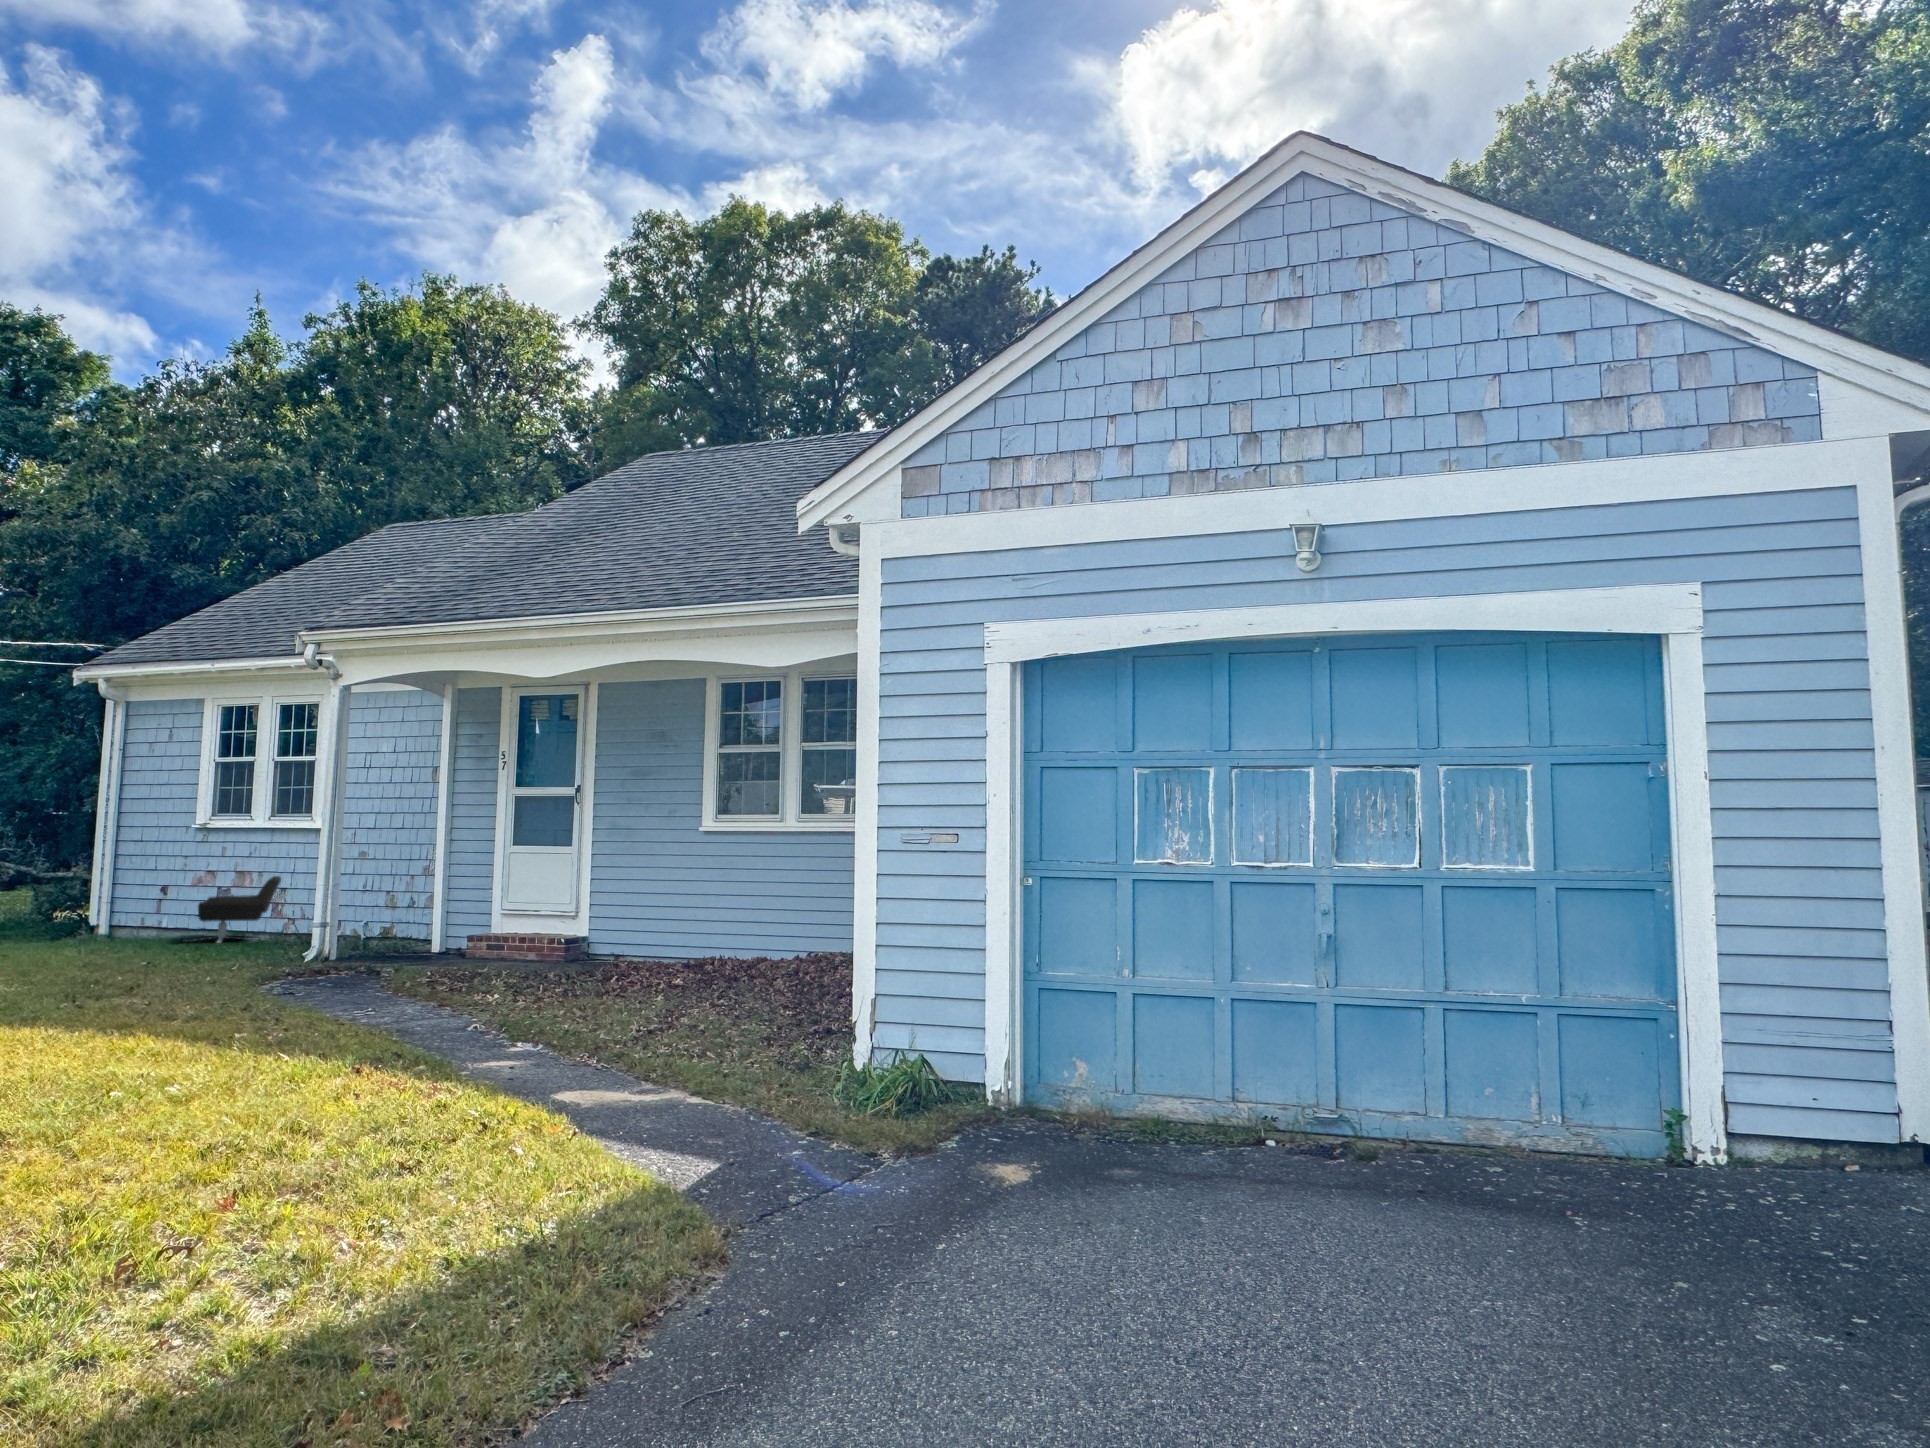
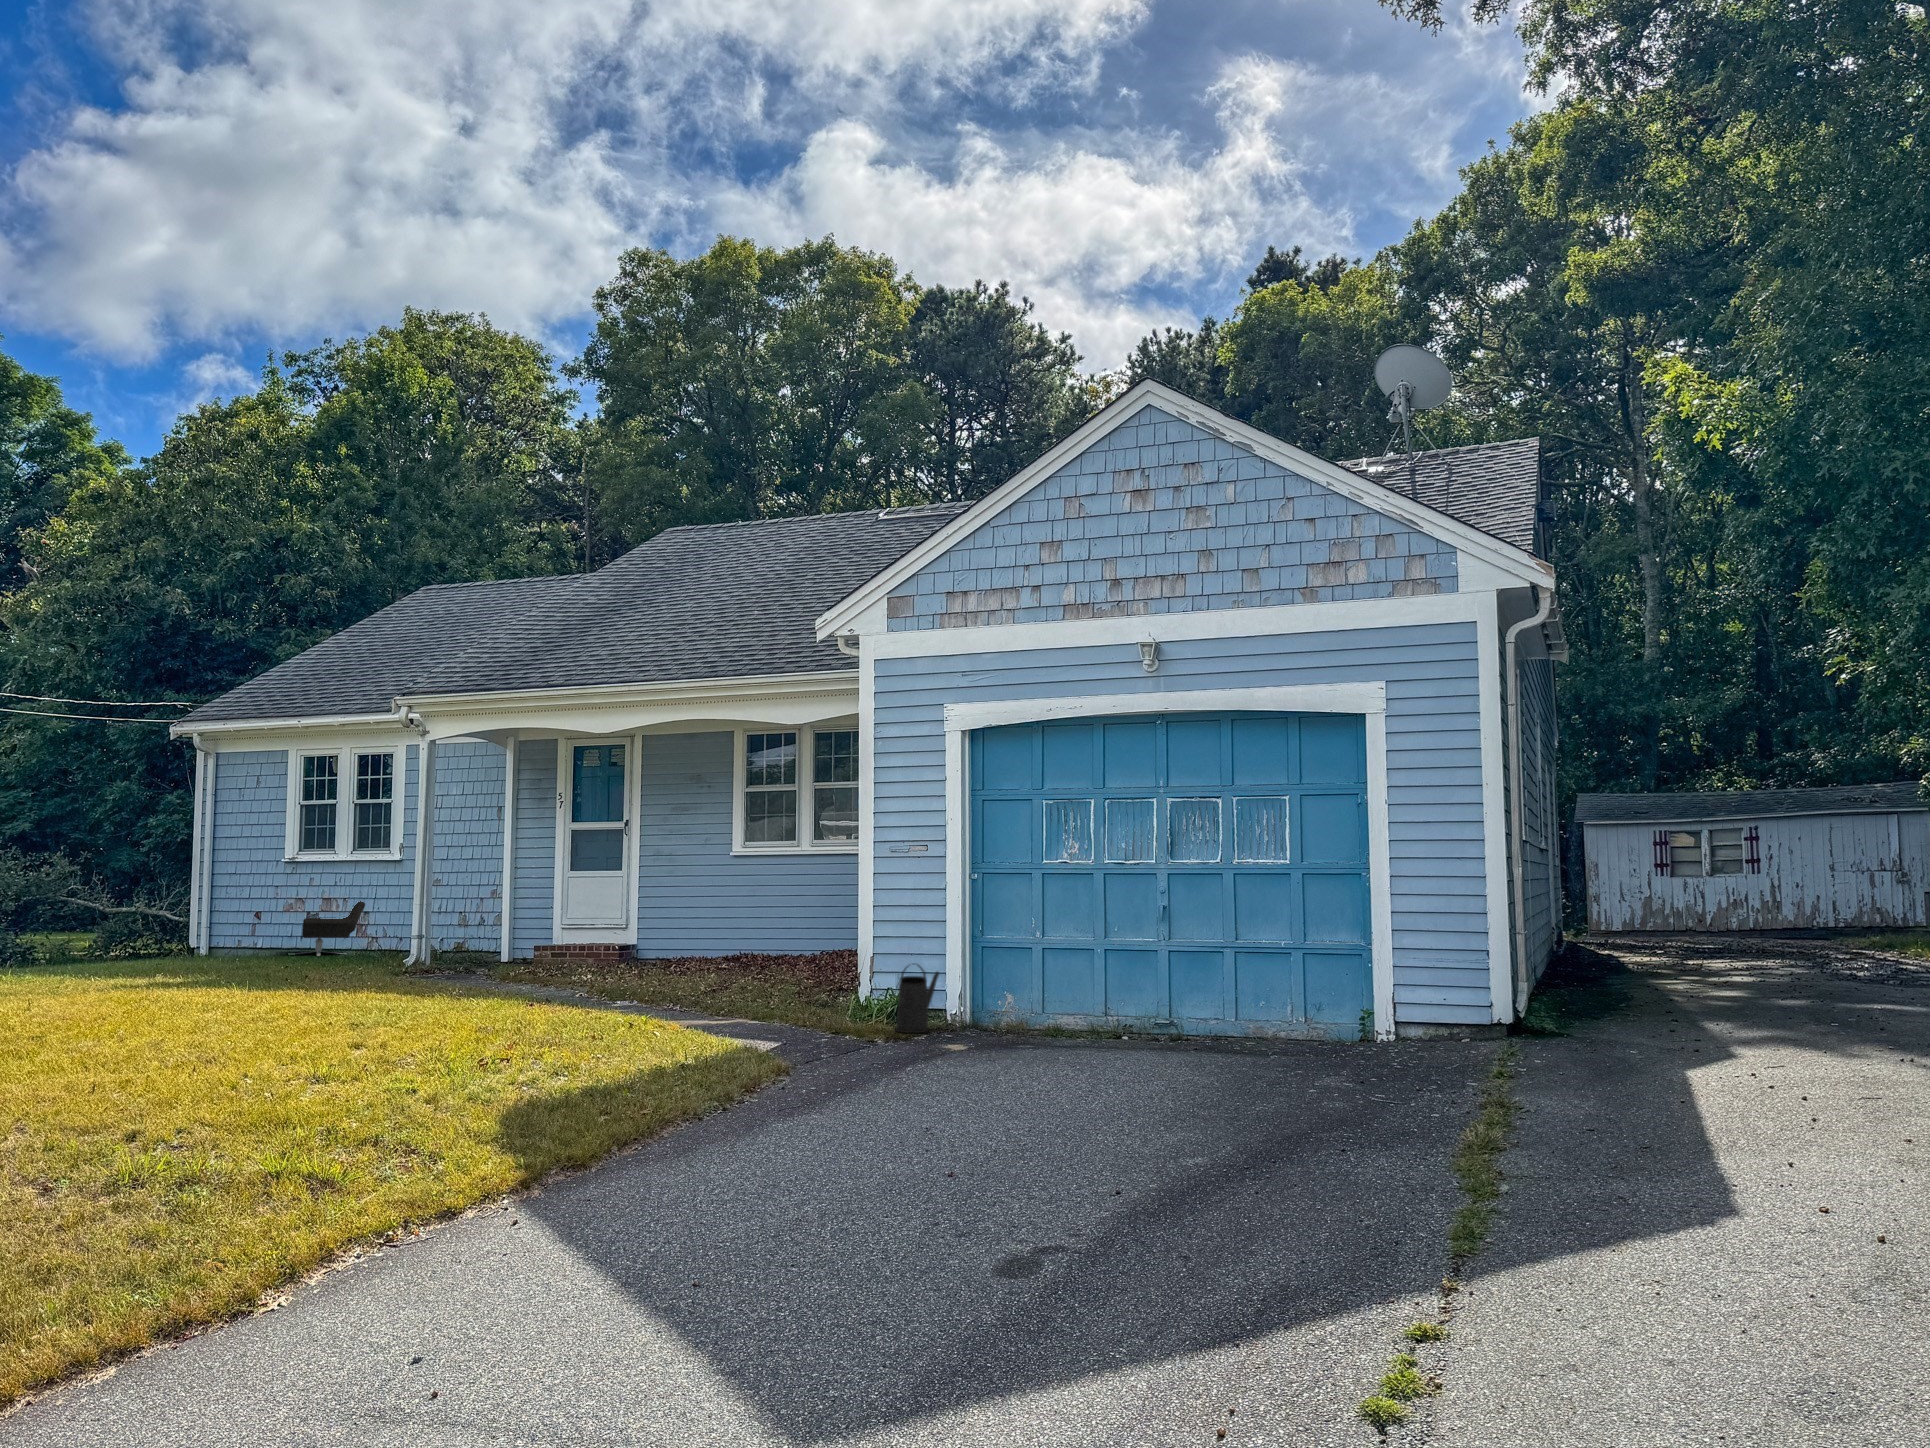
watering can: none [913,1017,979,1129] -> present [895,965,939,1033]

